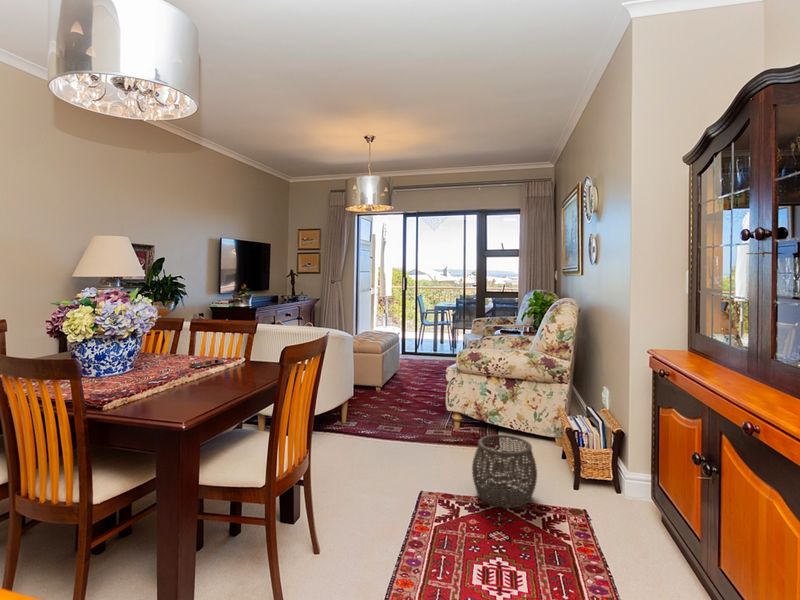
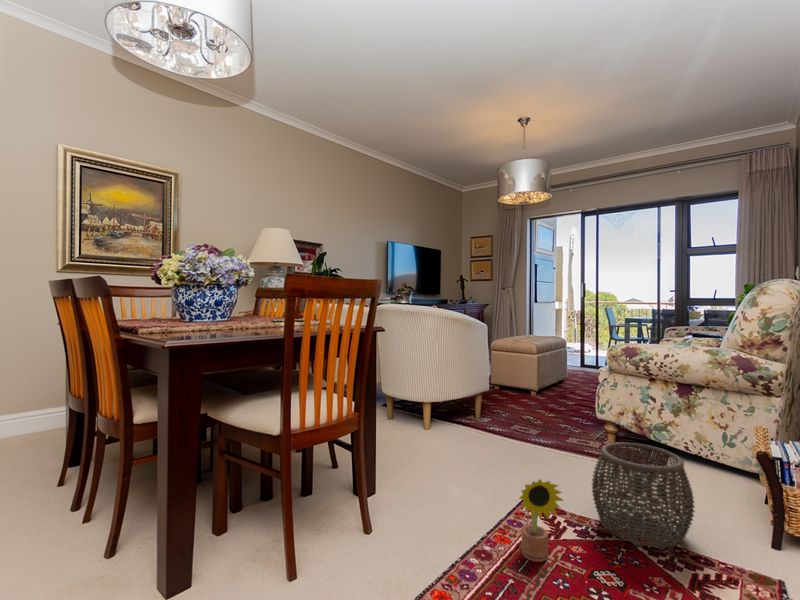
decorative plant: none [439,478,472,539] -> present [519,479,563,562]

